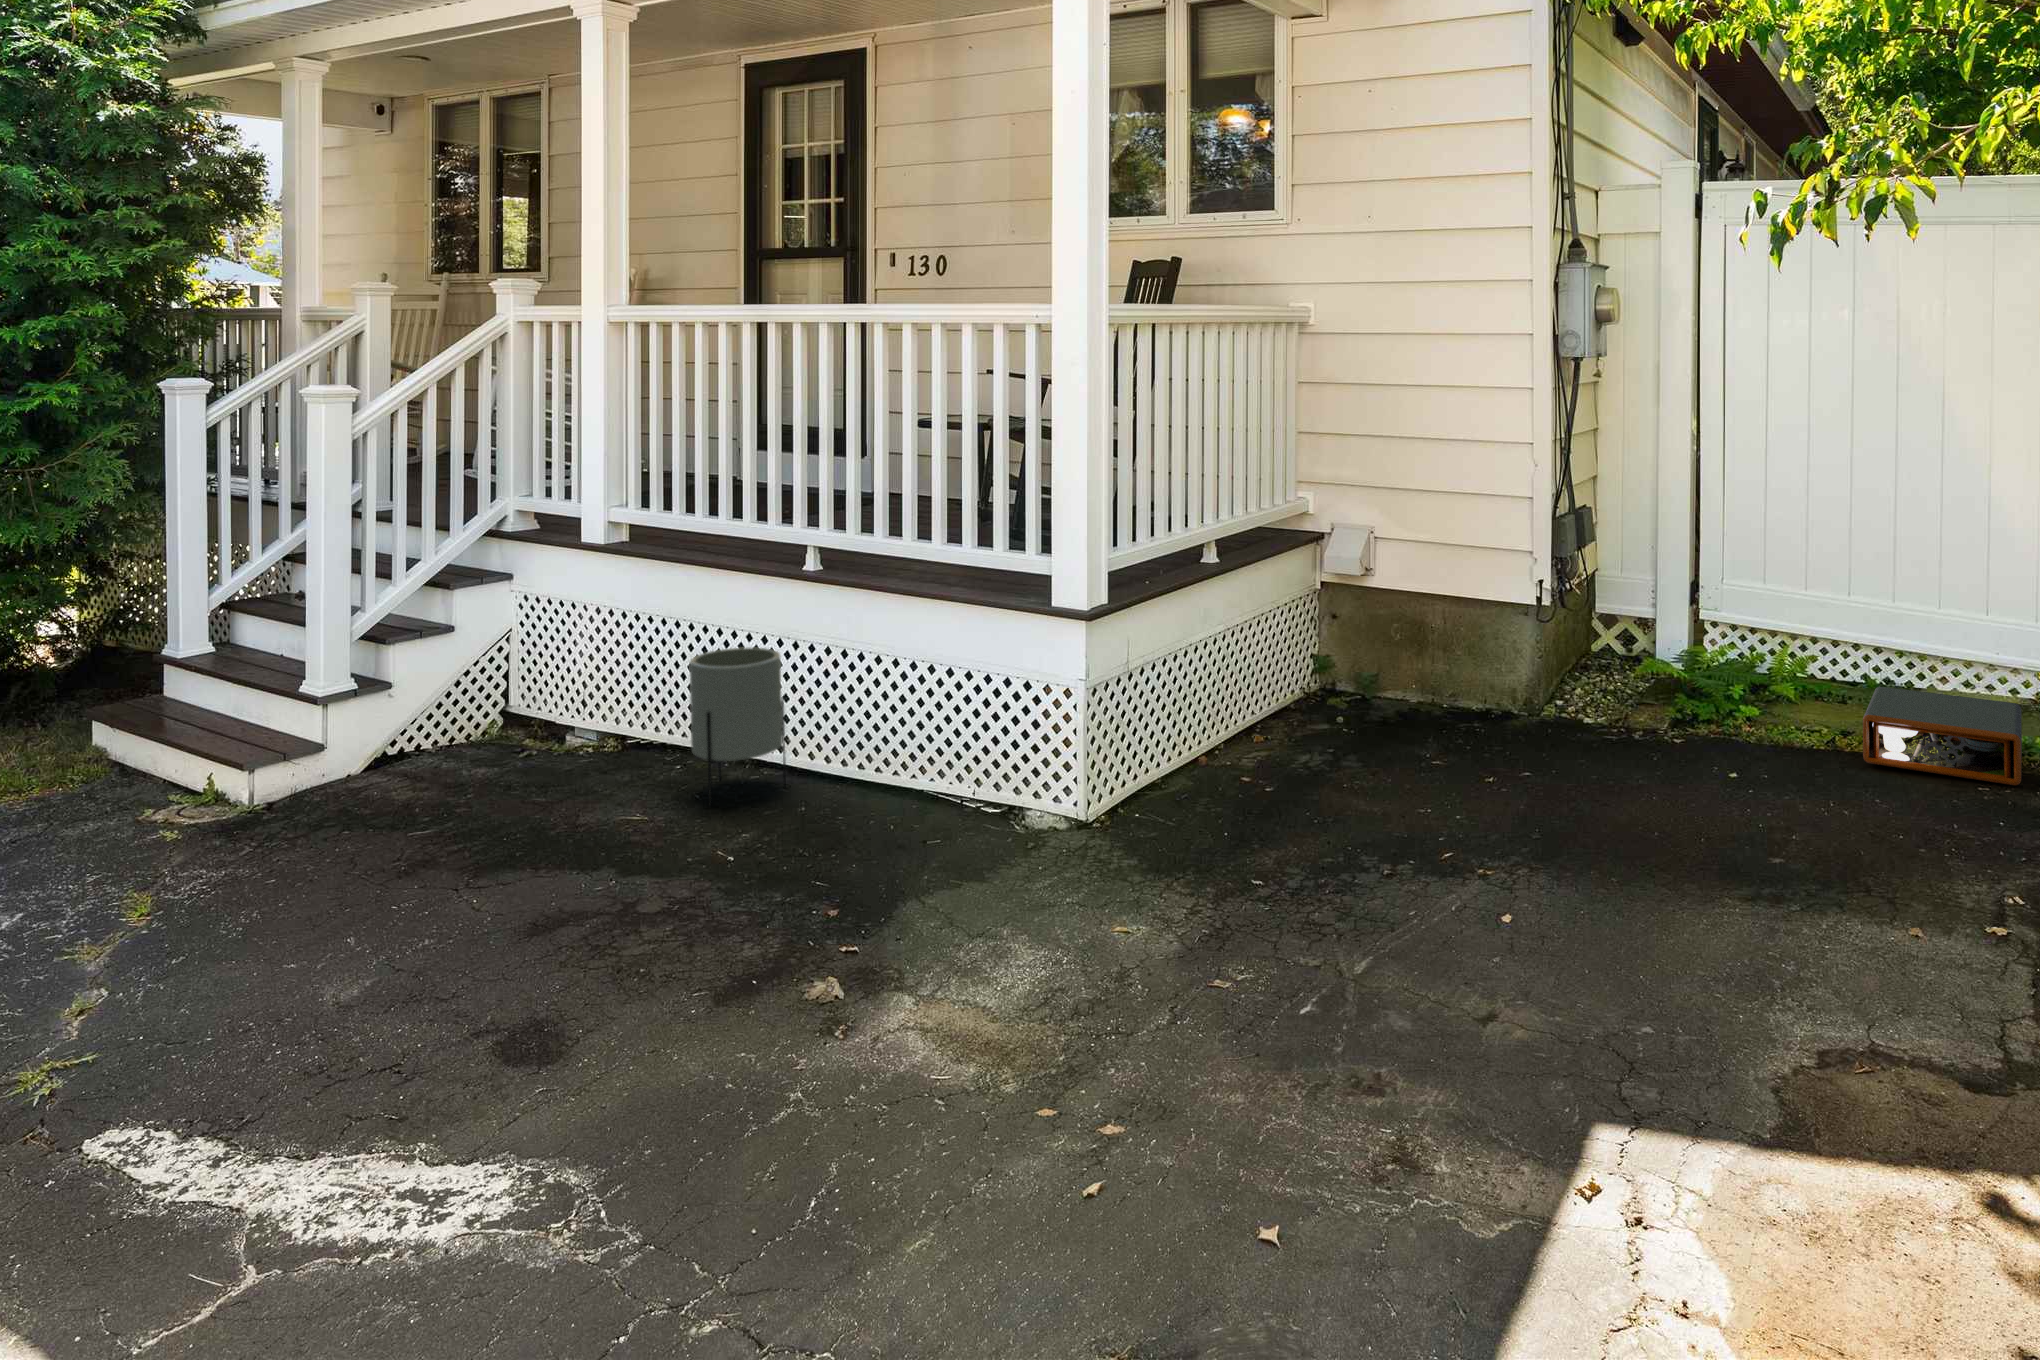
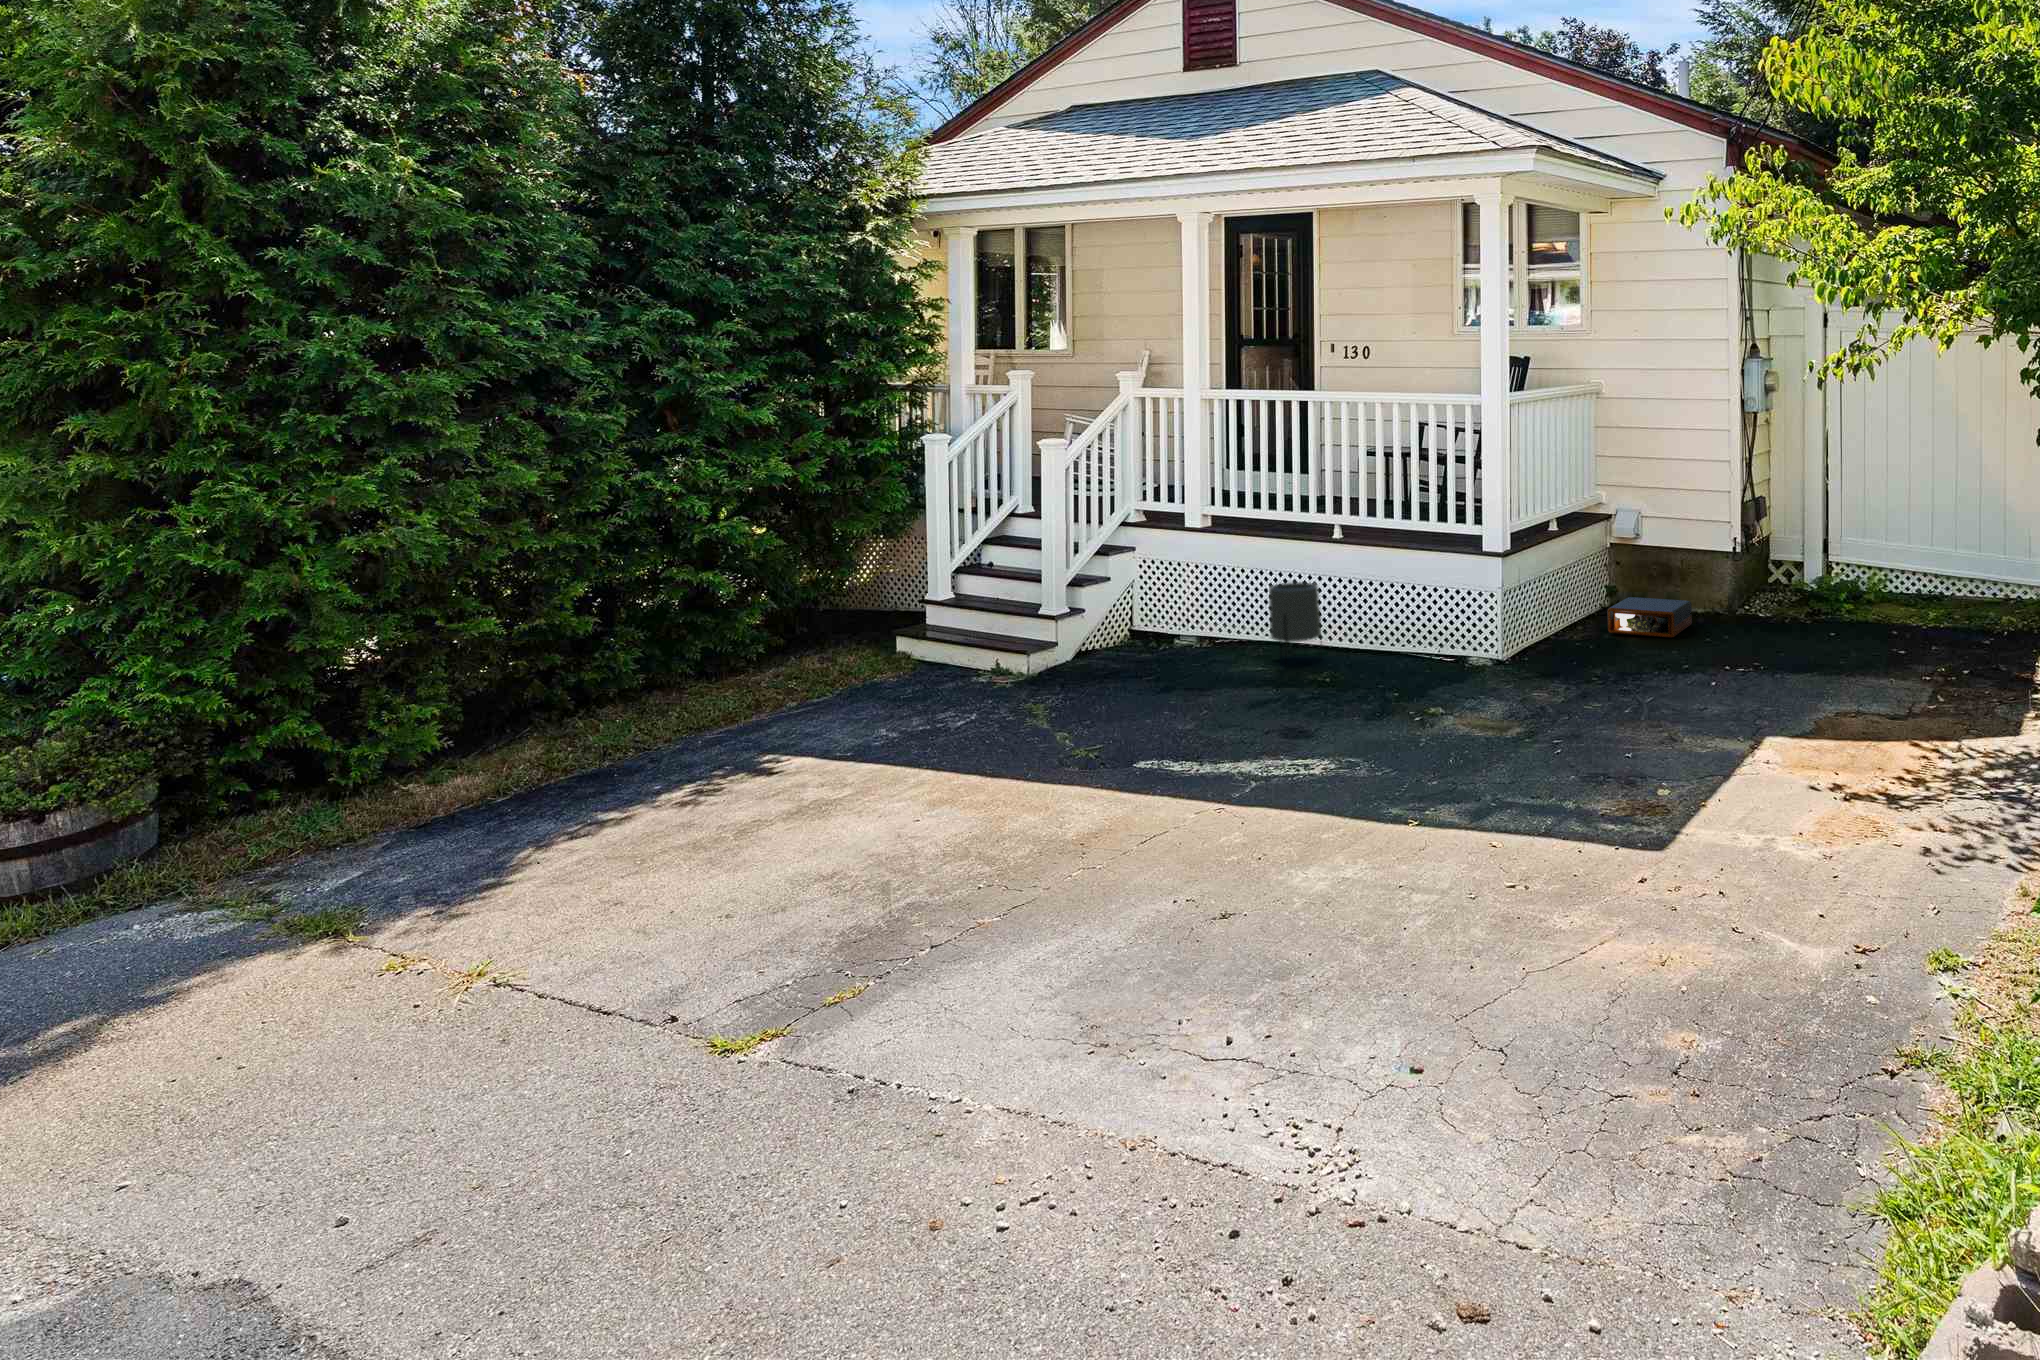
storage box: present [1863,687,2022,785] -> present [1608,597,1692,638]

